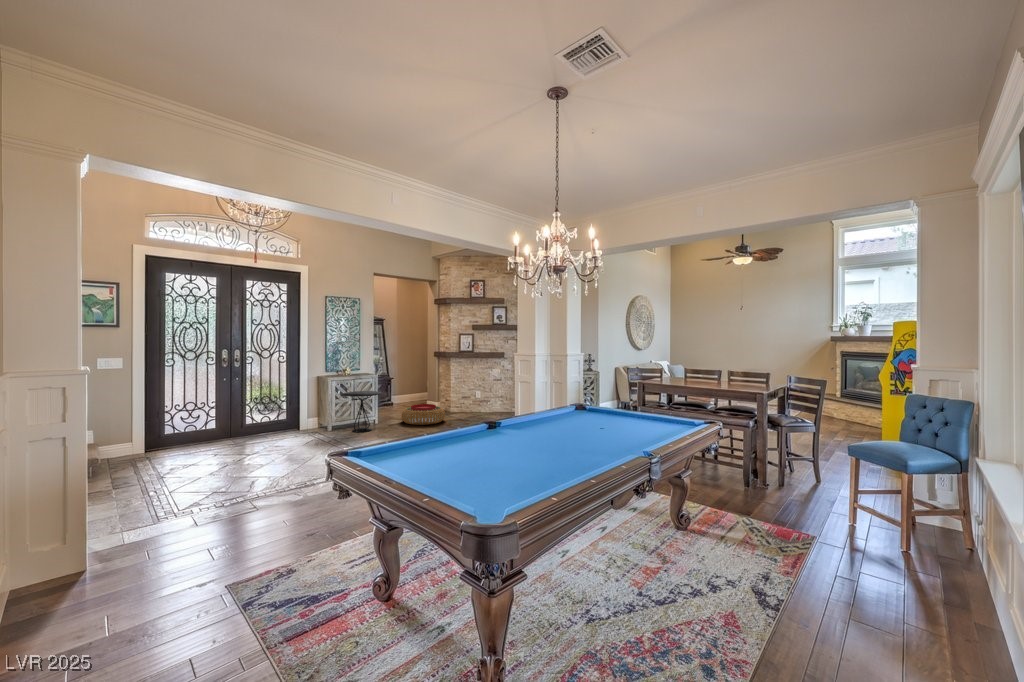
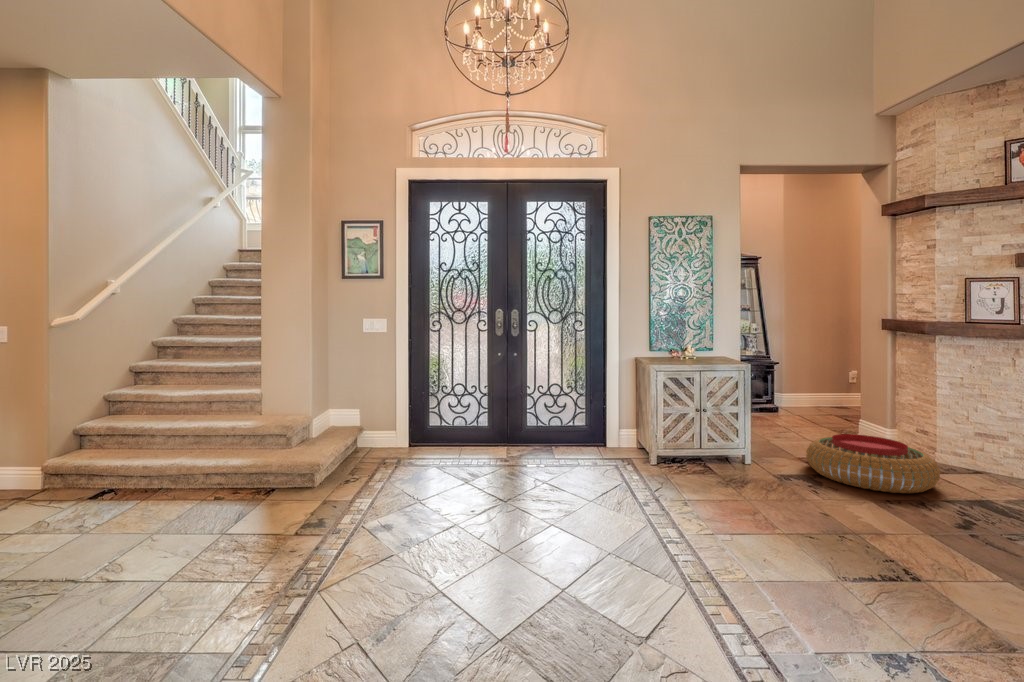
side table: present [342,391,381,432] -> none [674,391,759,480]

